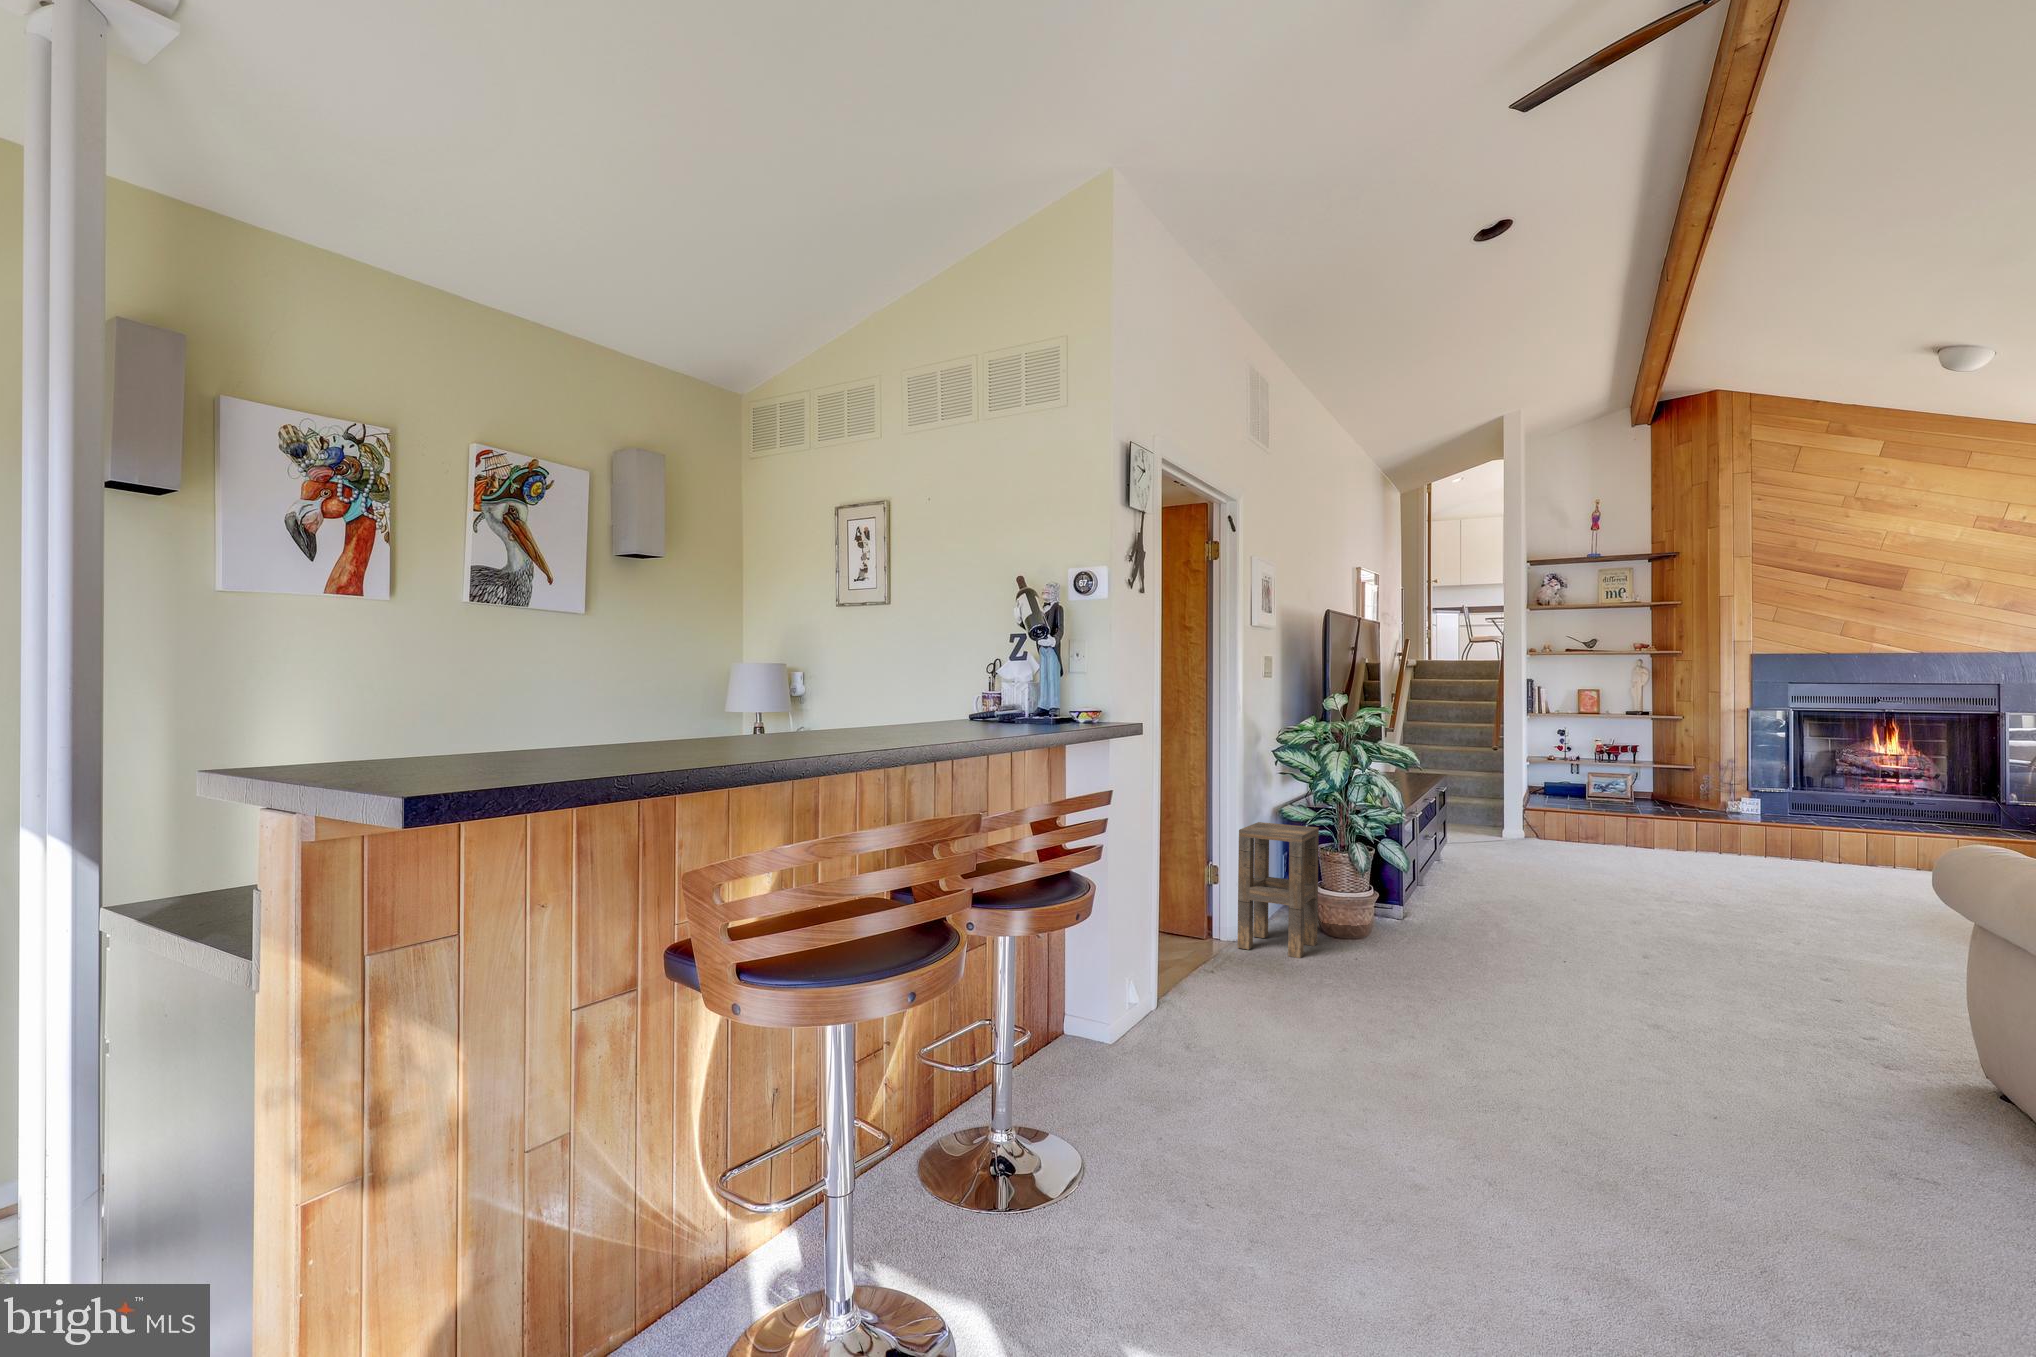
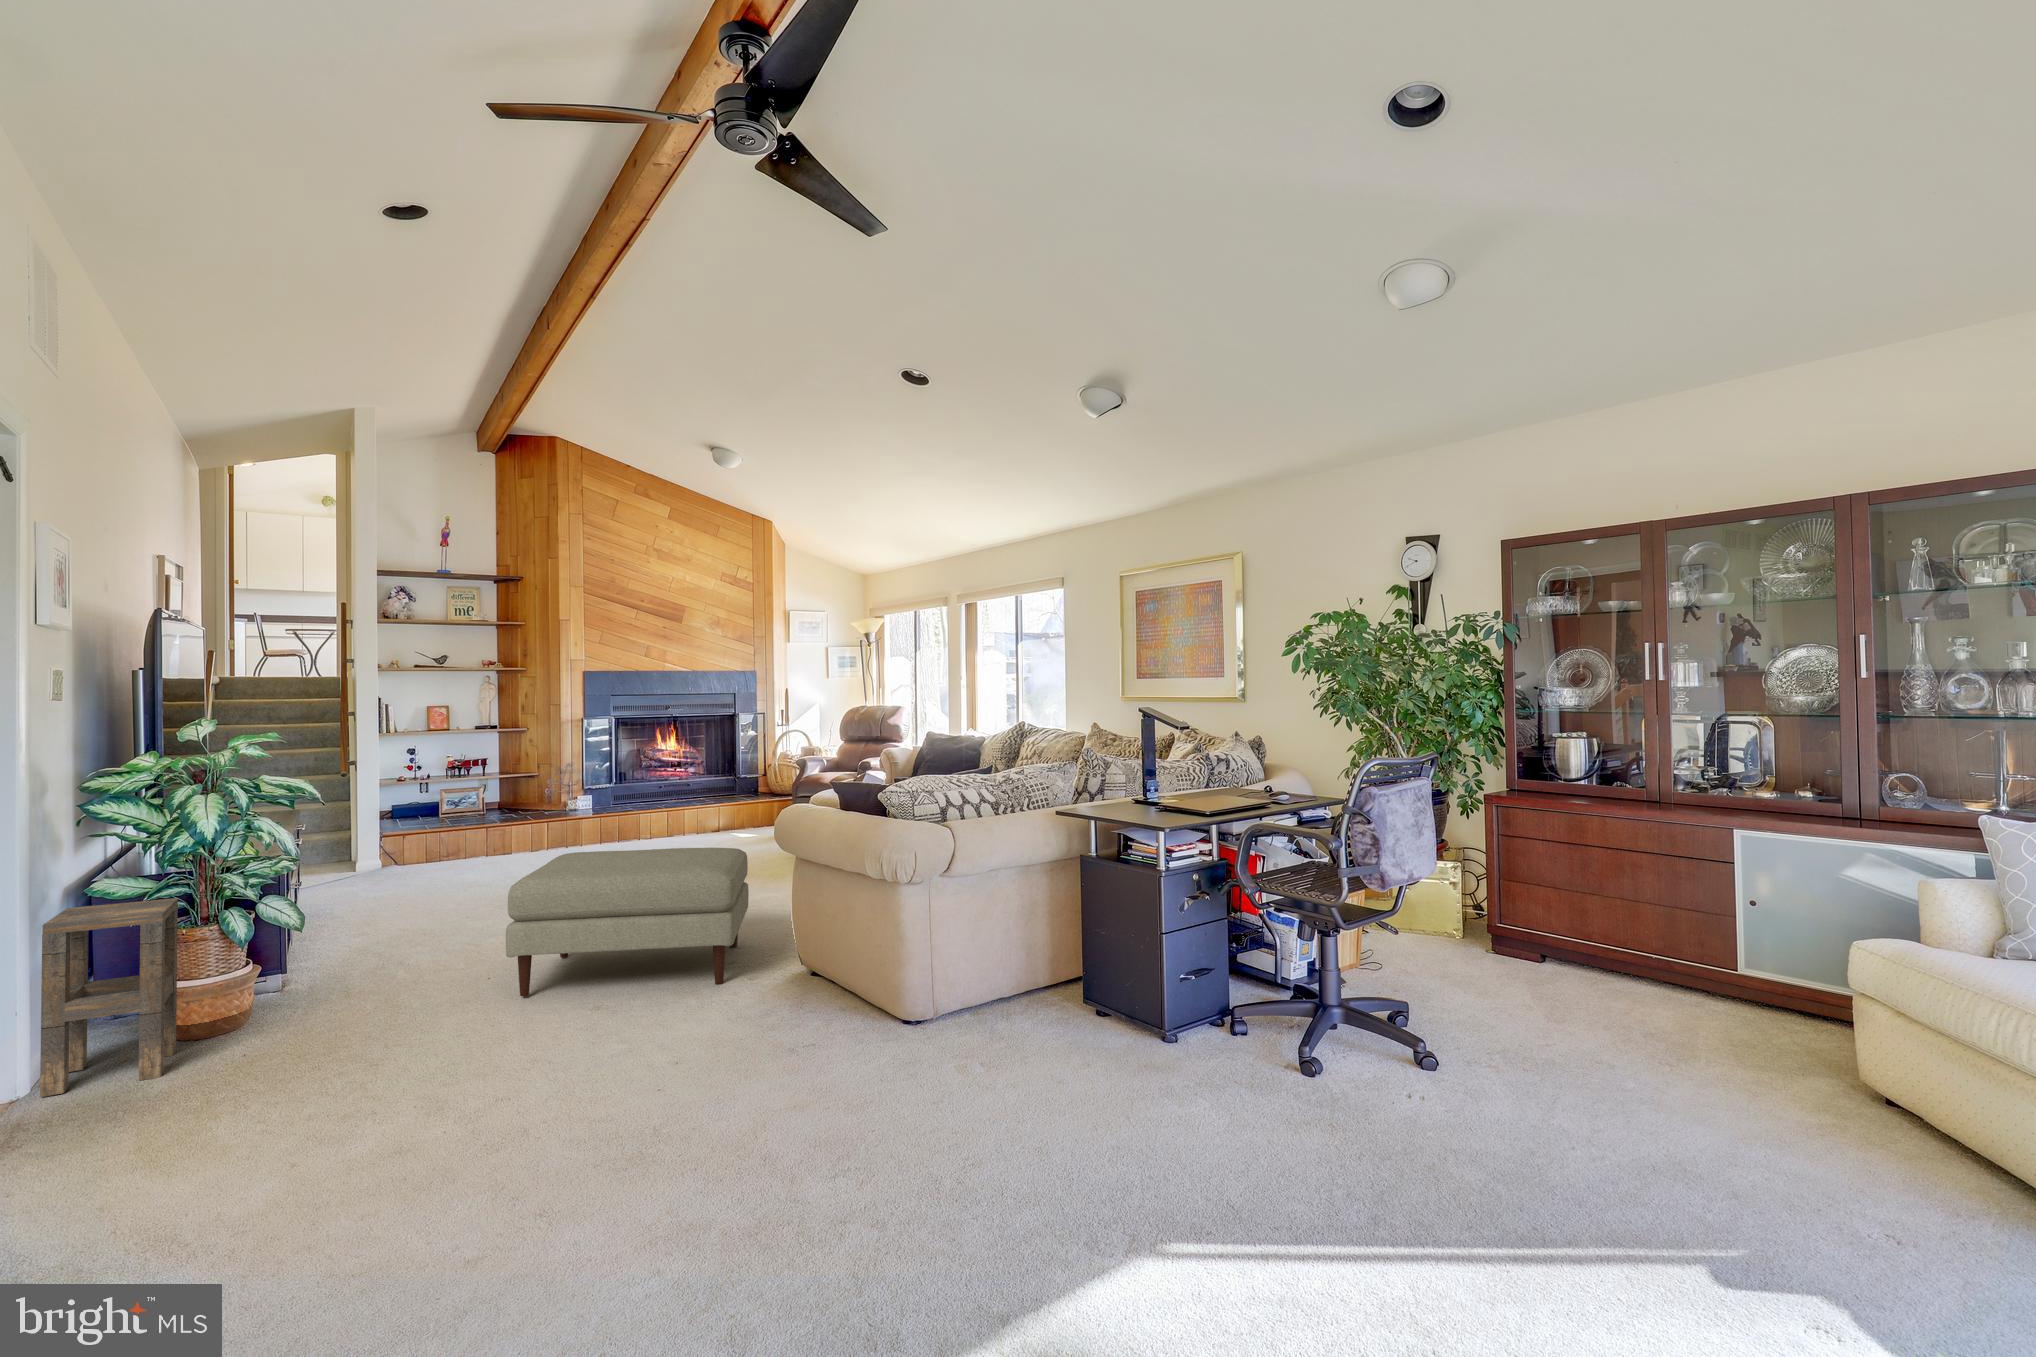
ottoman: none [1570,850,1913,1048] -> present [506,848,749,996]

